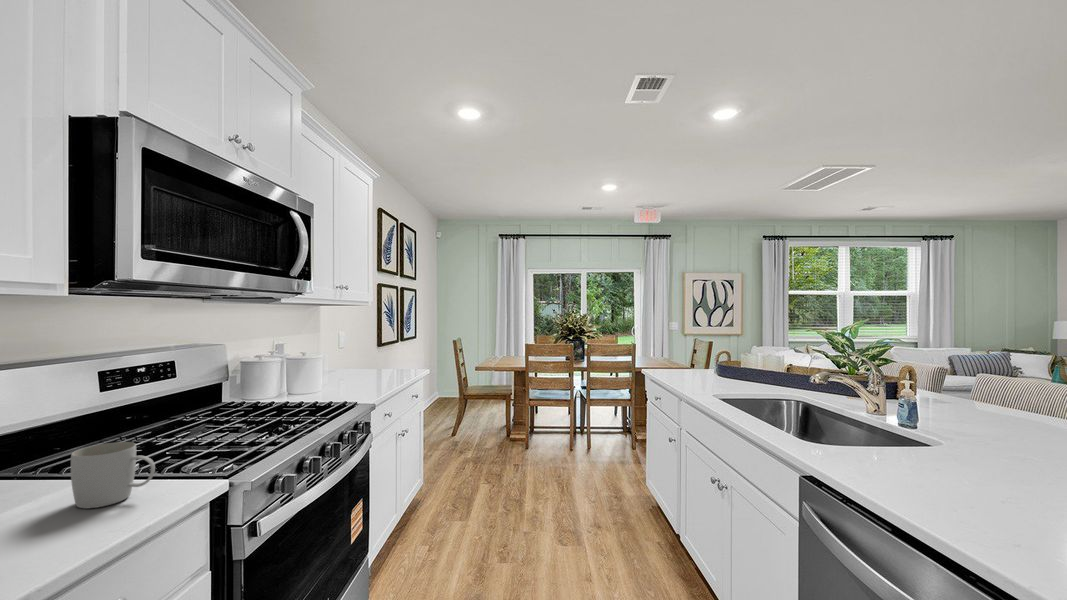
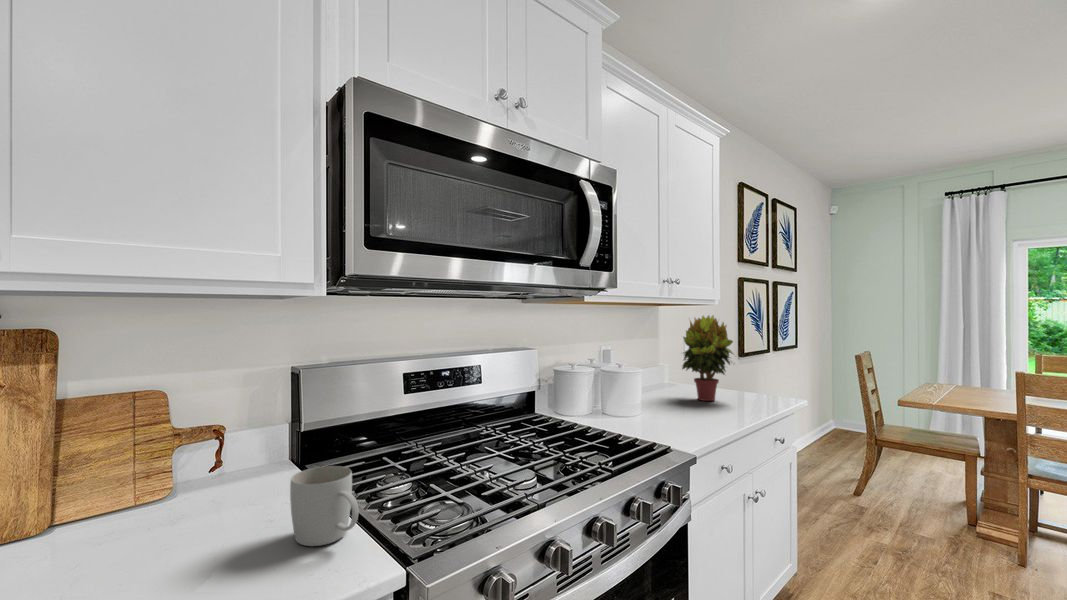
potted plant: none [344,313,389,378] -> present [682,316,733,401]

